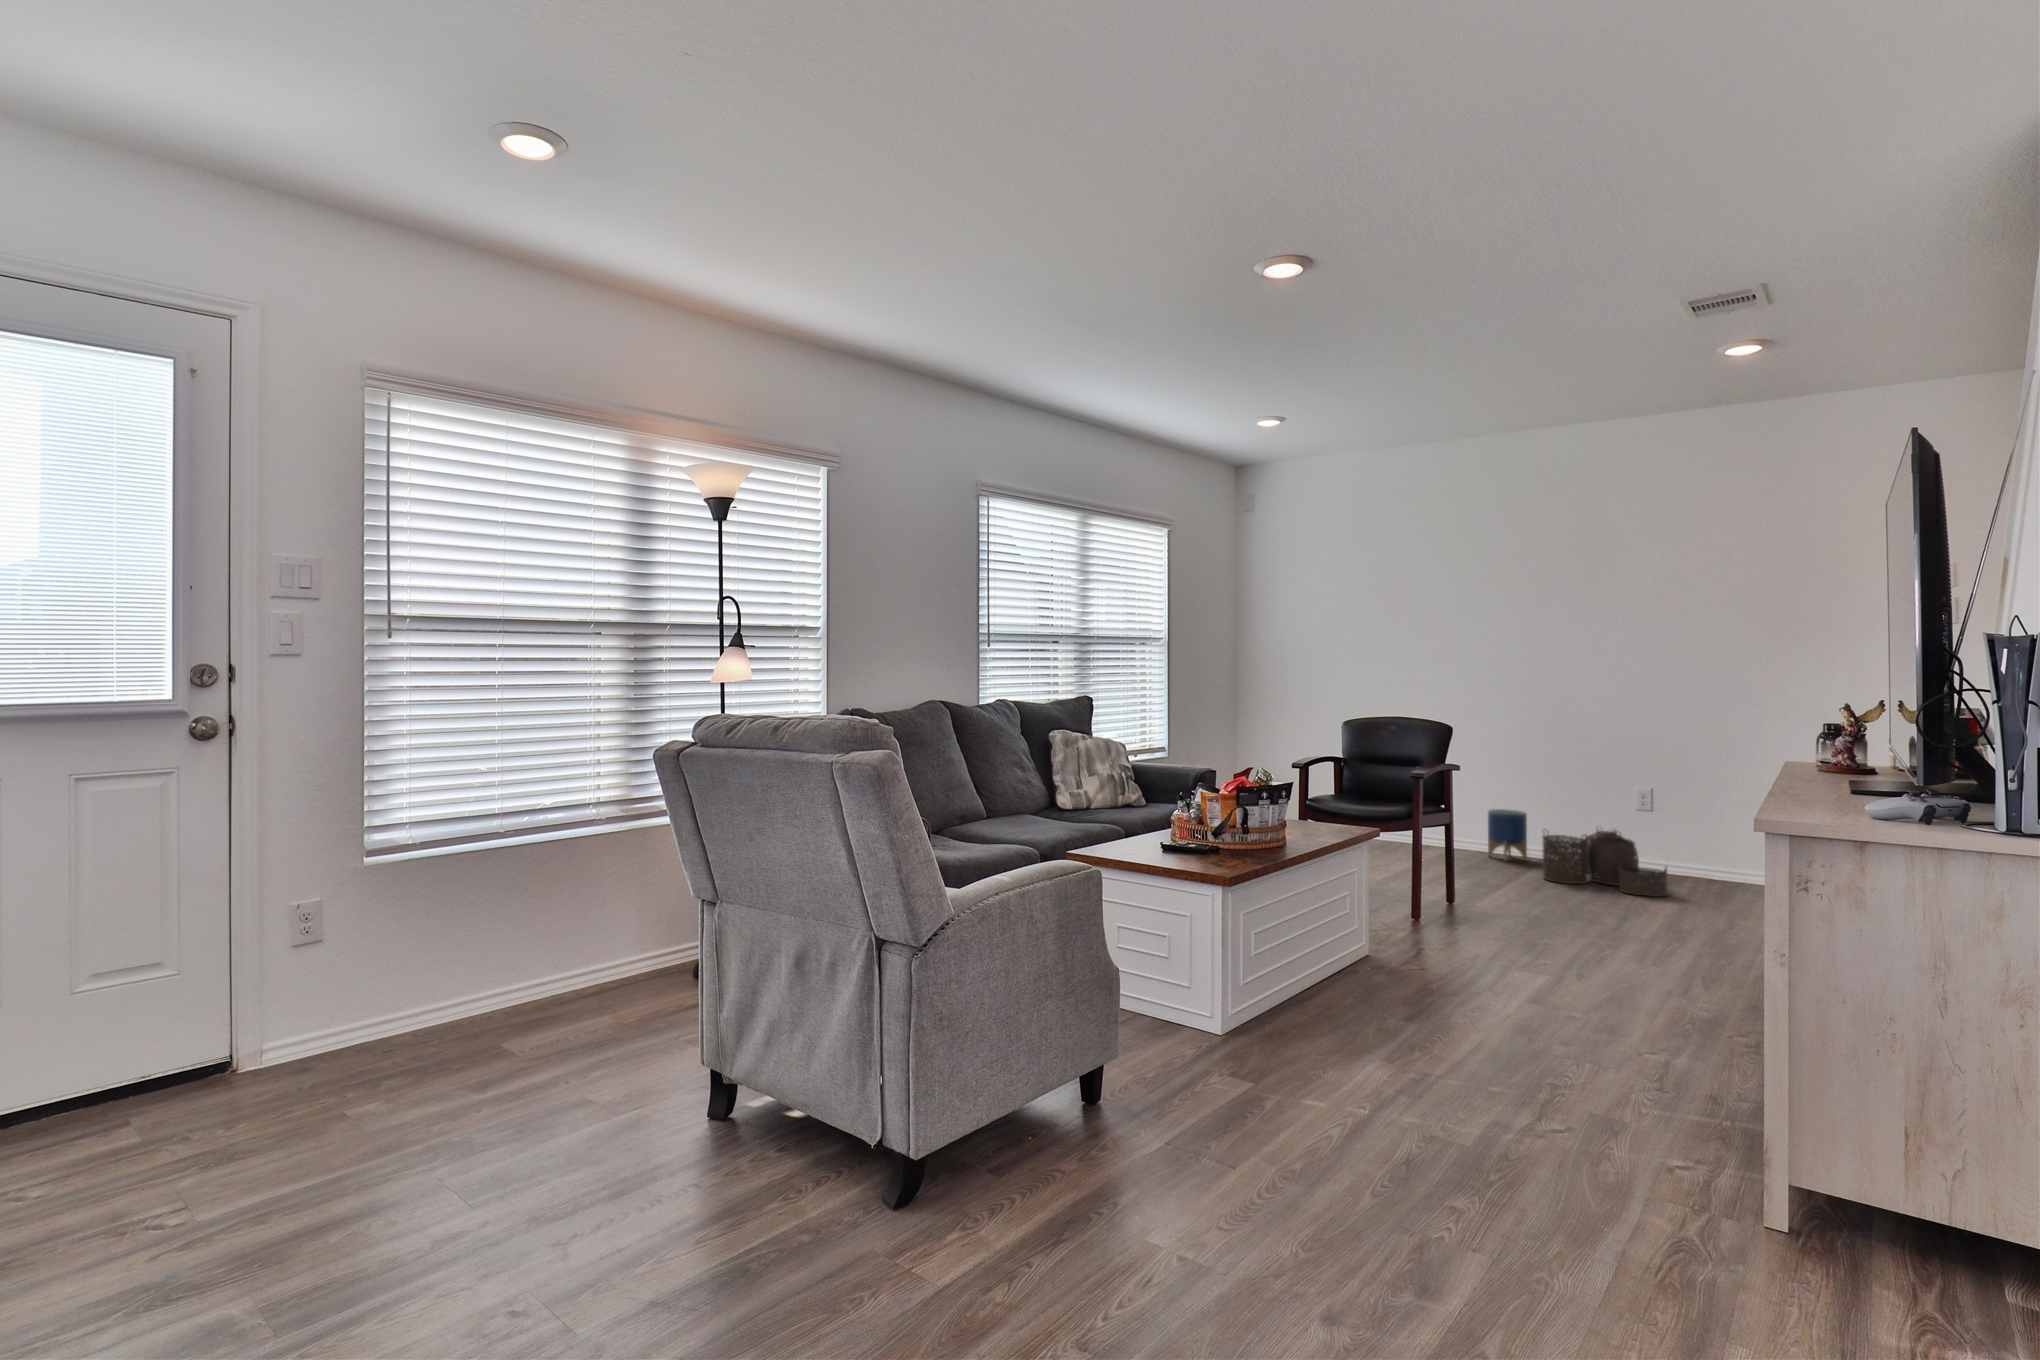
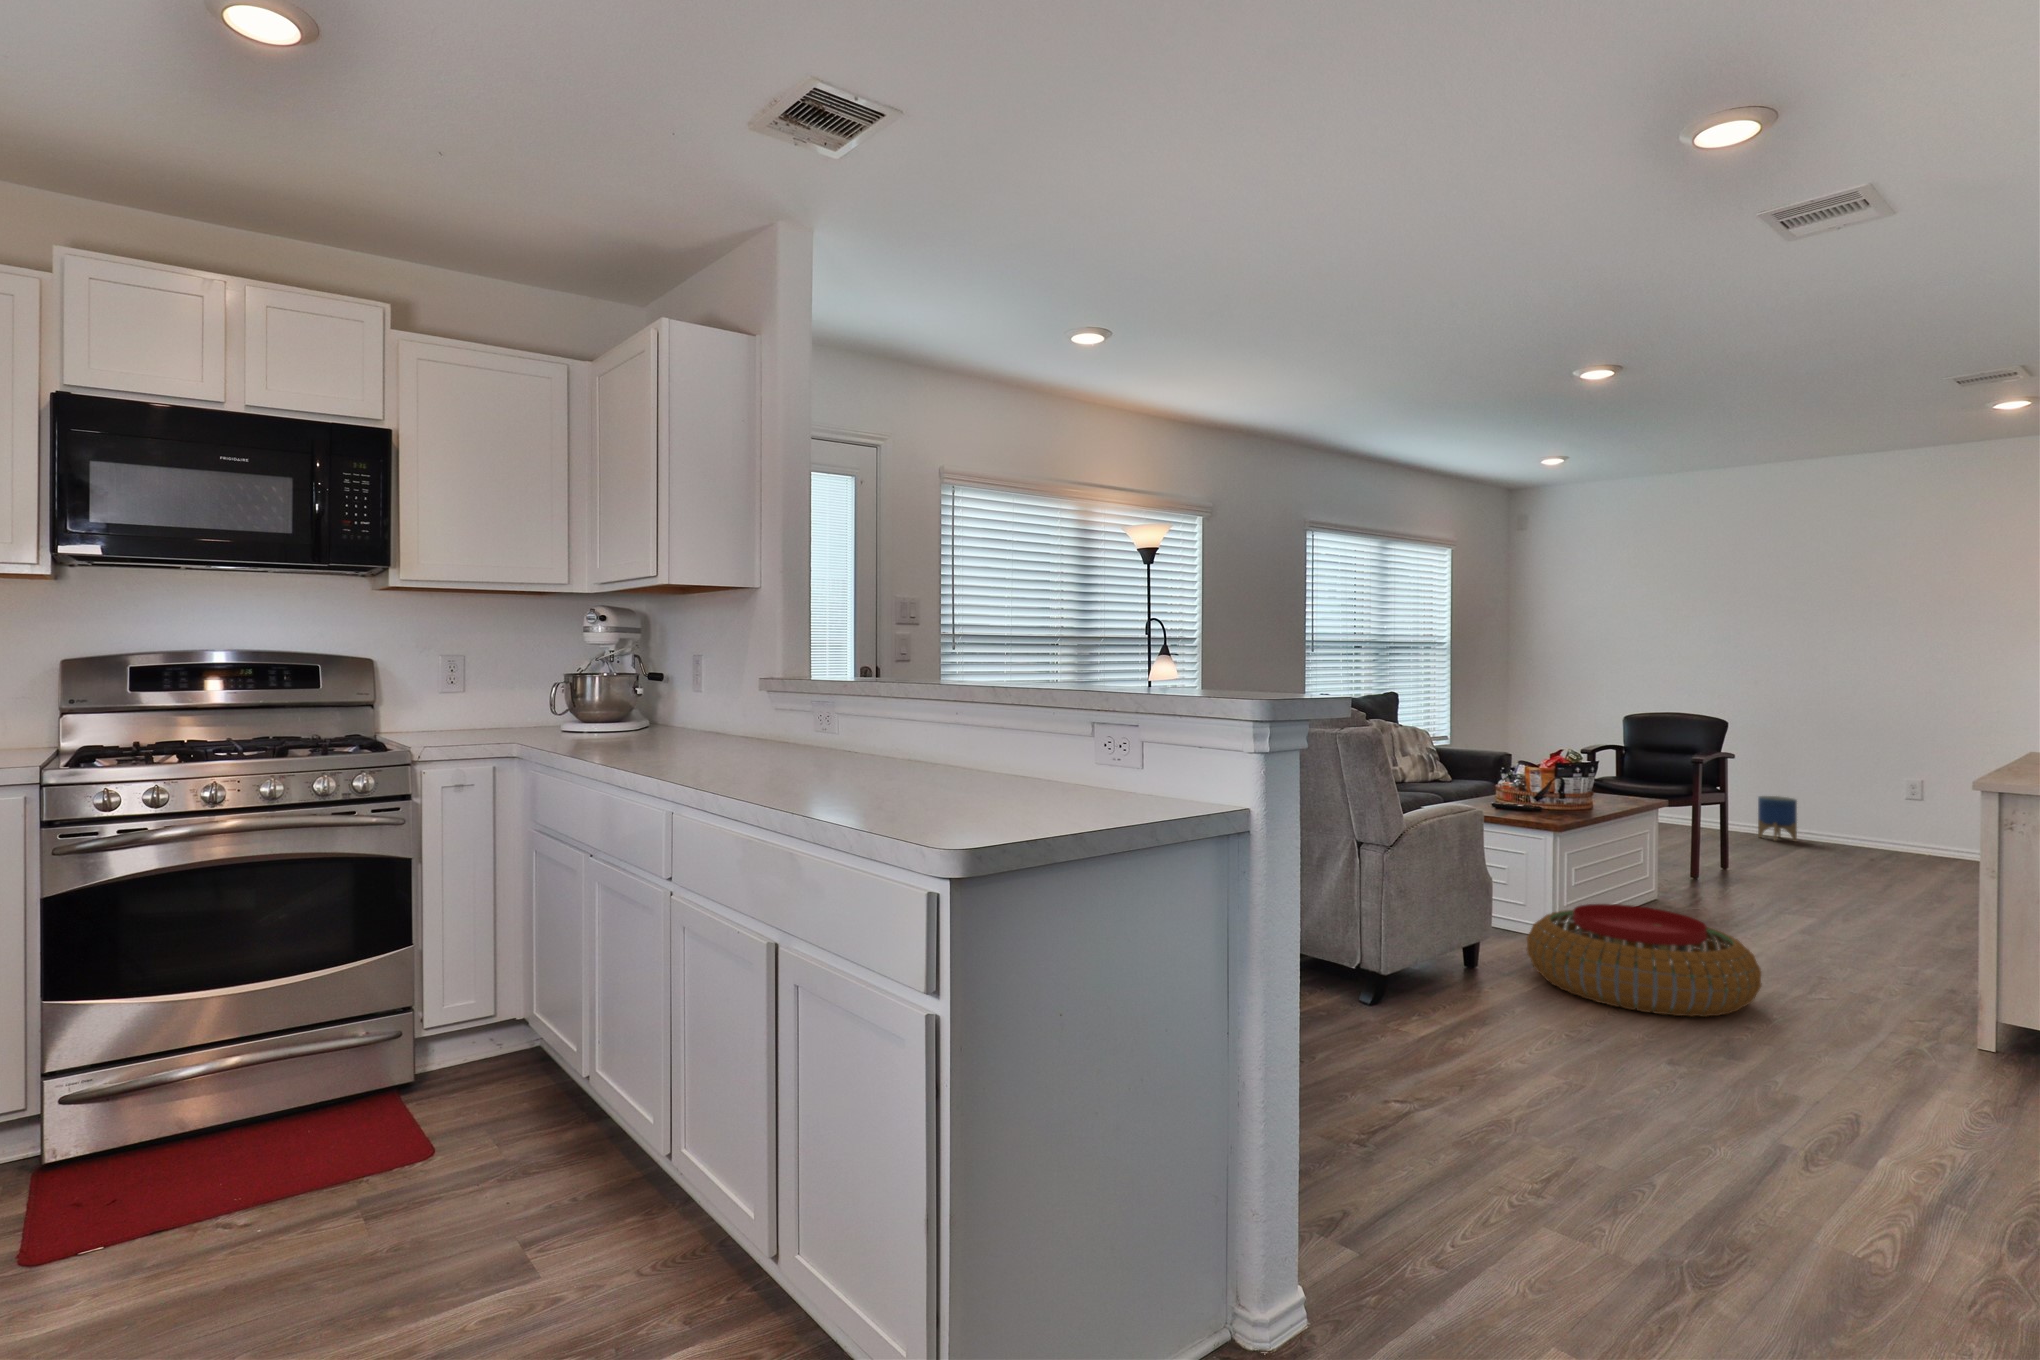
woven basket: present [1543,830,1667,897] -> none [1812,812,1936,872]
pouf: none [1167,995,1473,1184] -> present [1527,904,1761,1017]

